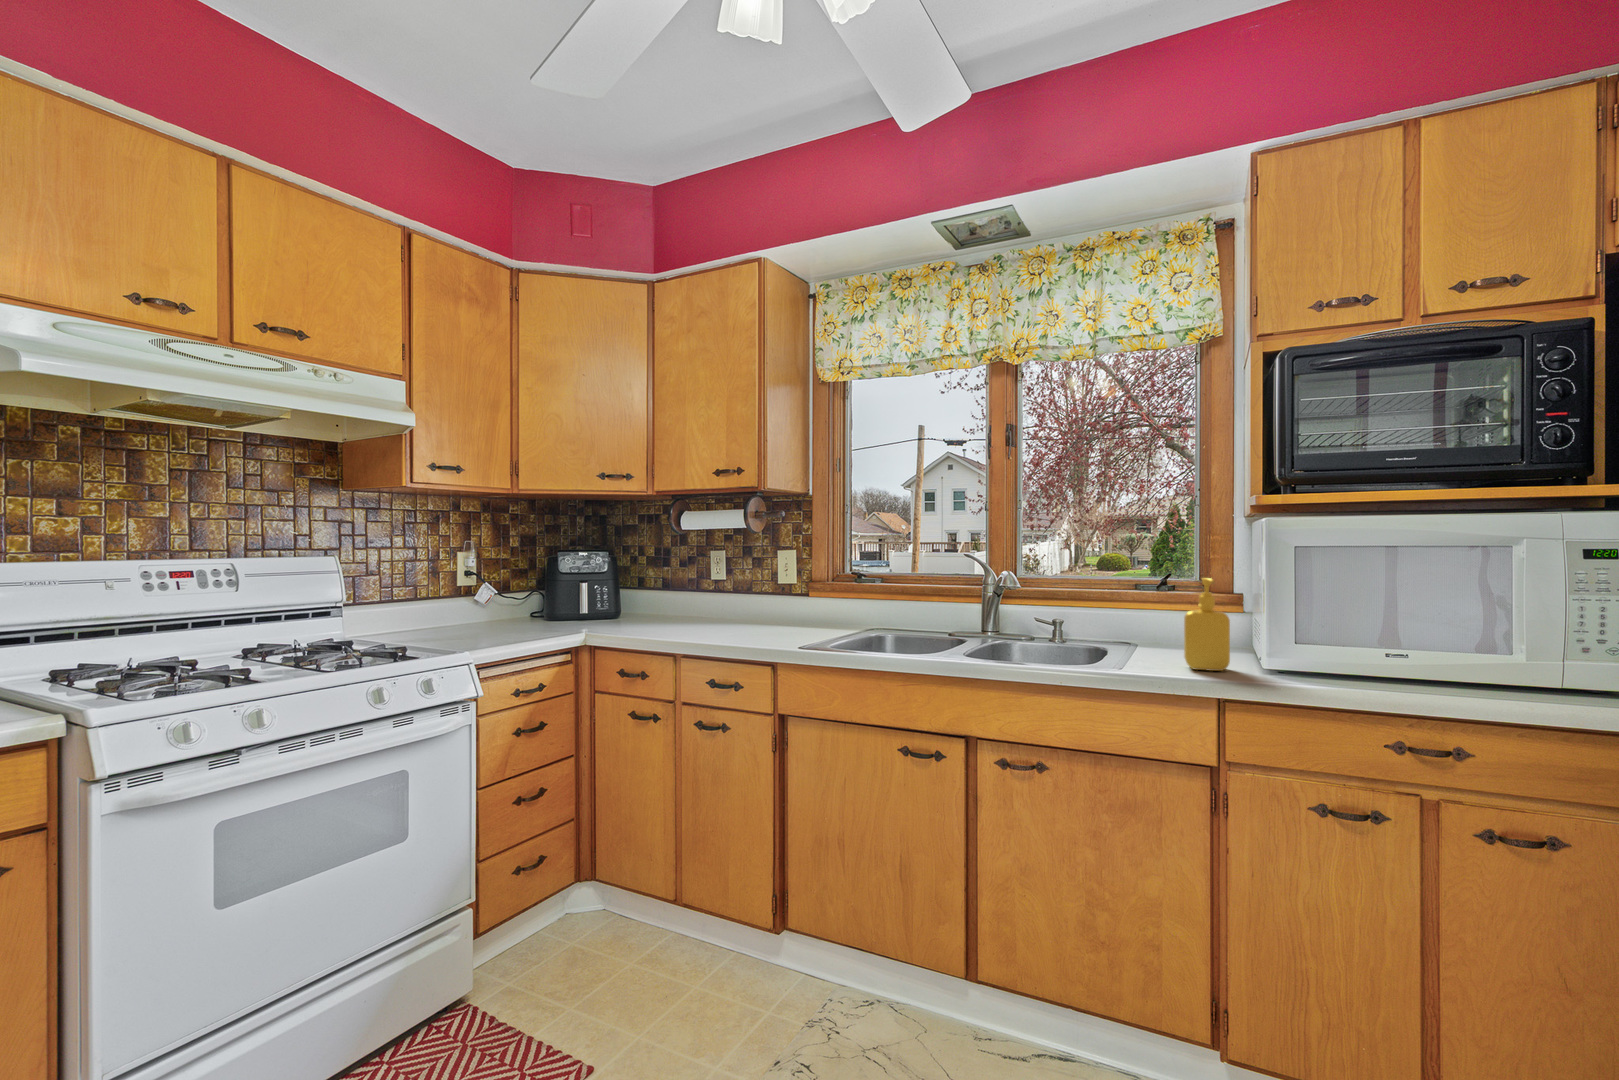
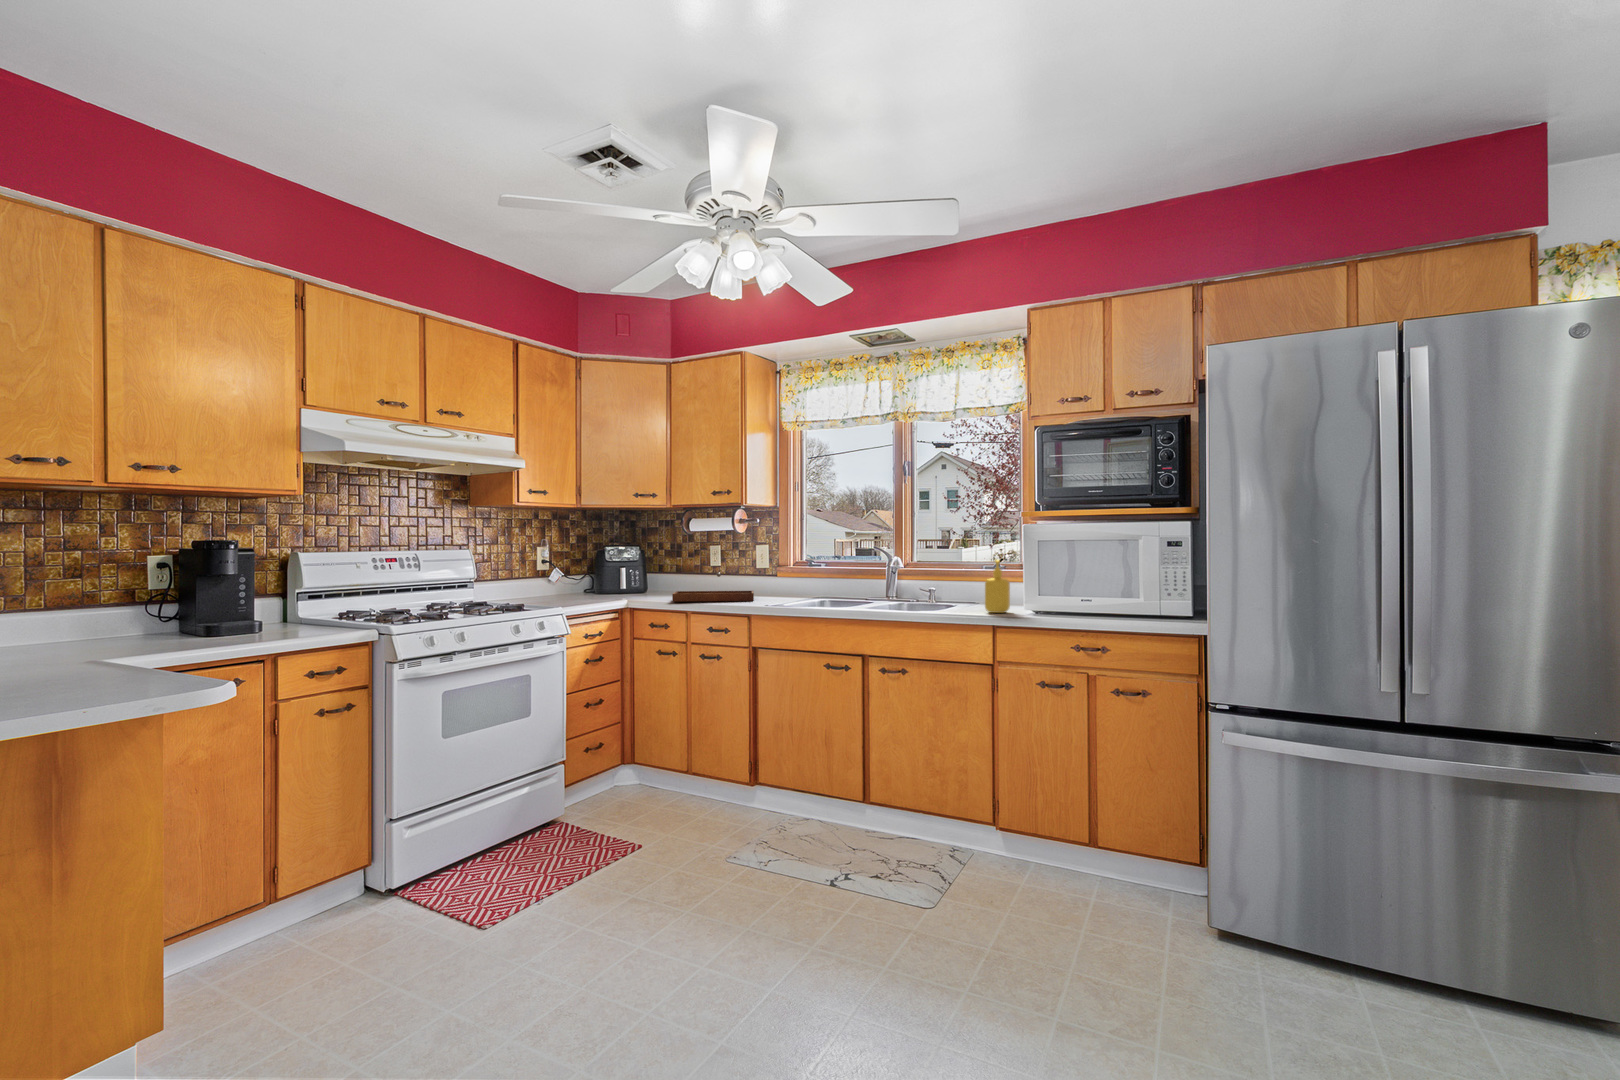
tray: none [652,591,778,637] -> present [672,572,754,602]

